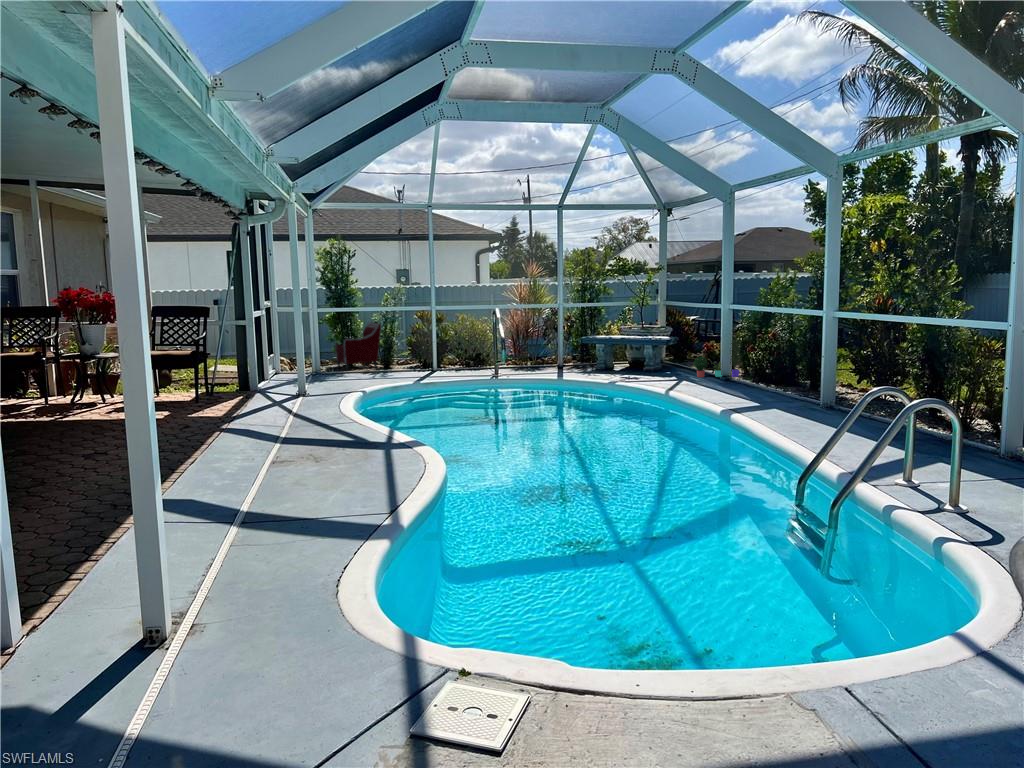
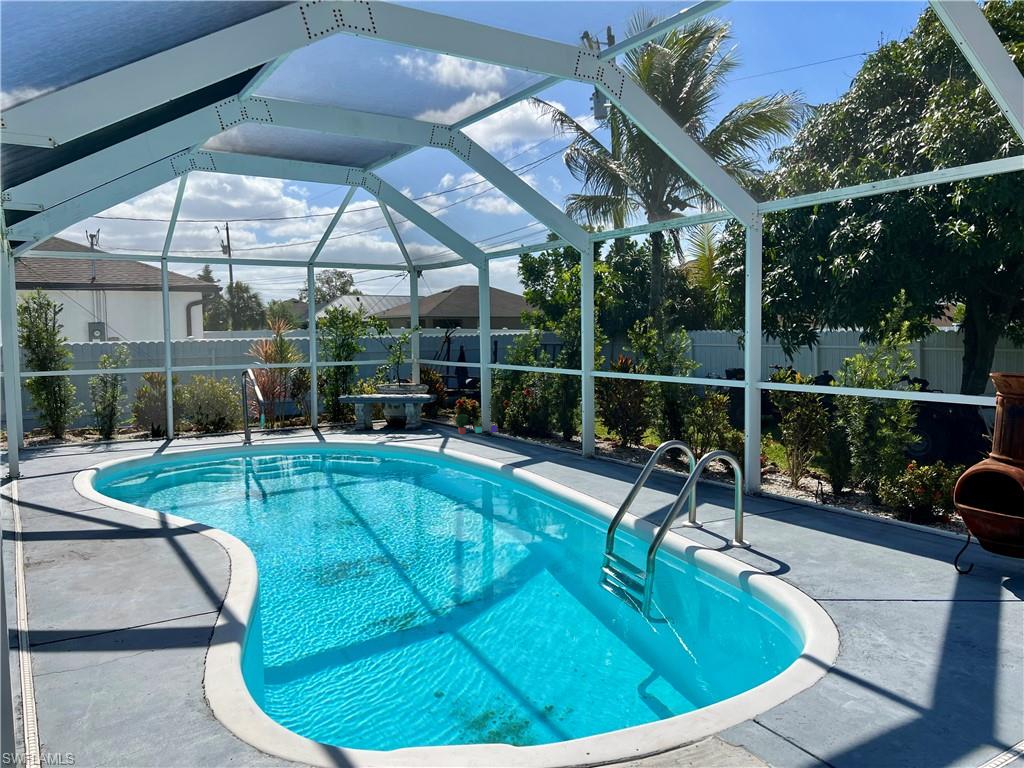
armchair: present [335,323,381,370] -> none [38,386,102,444]

